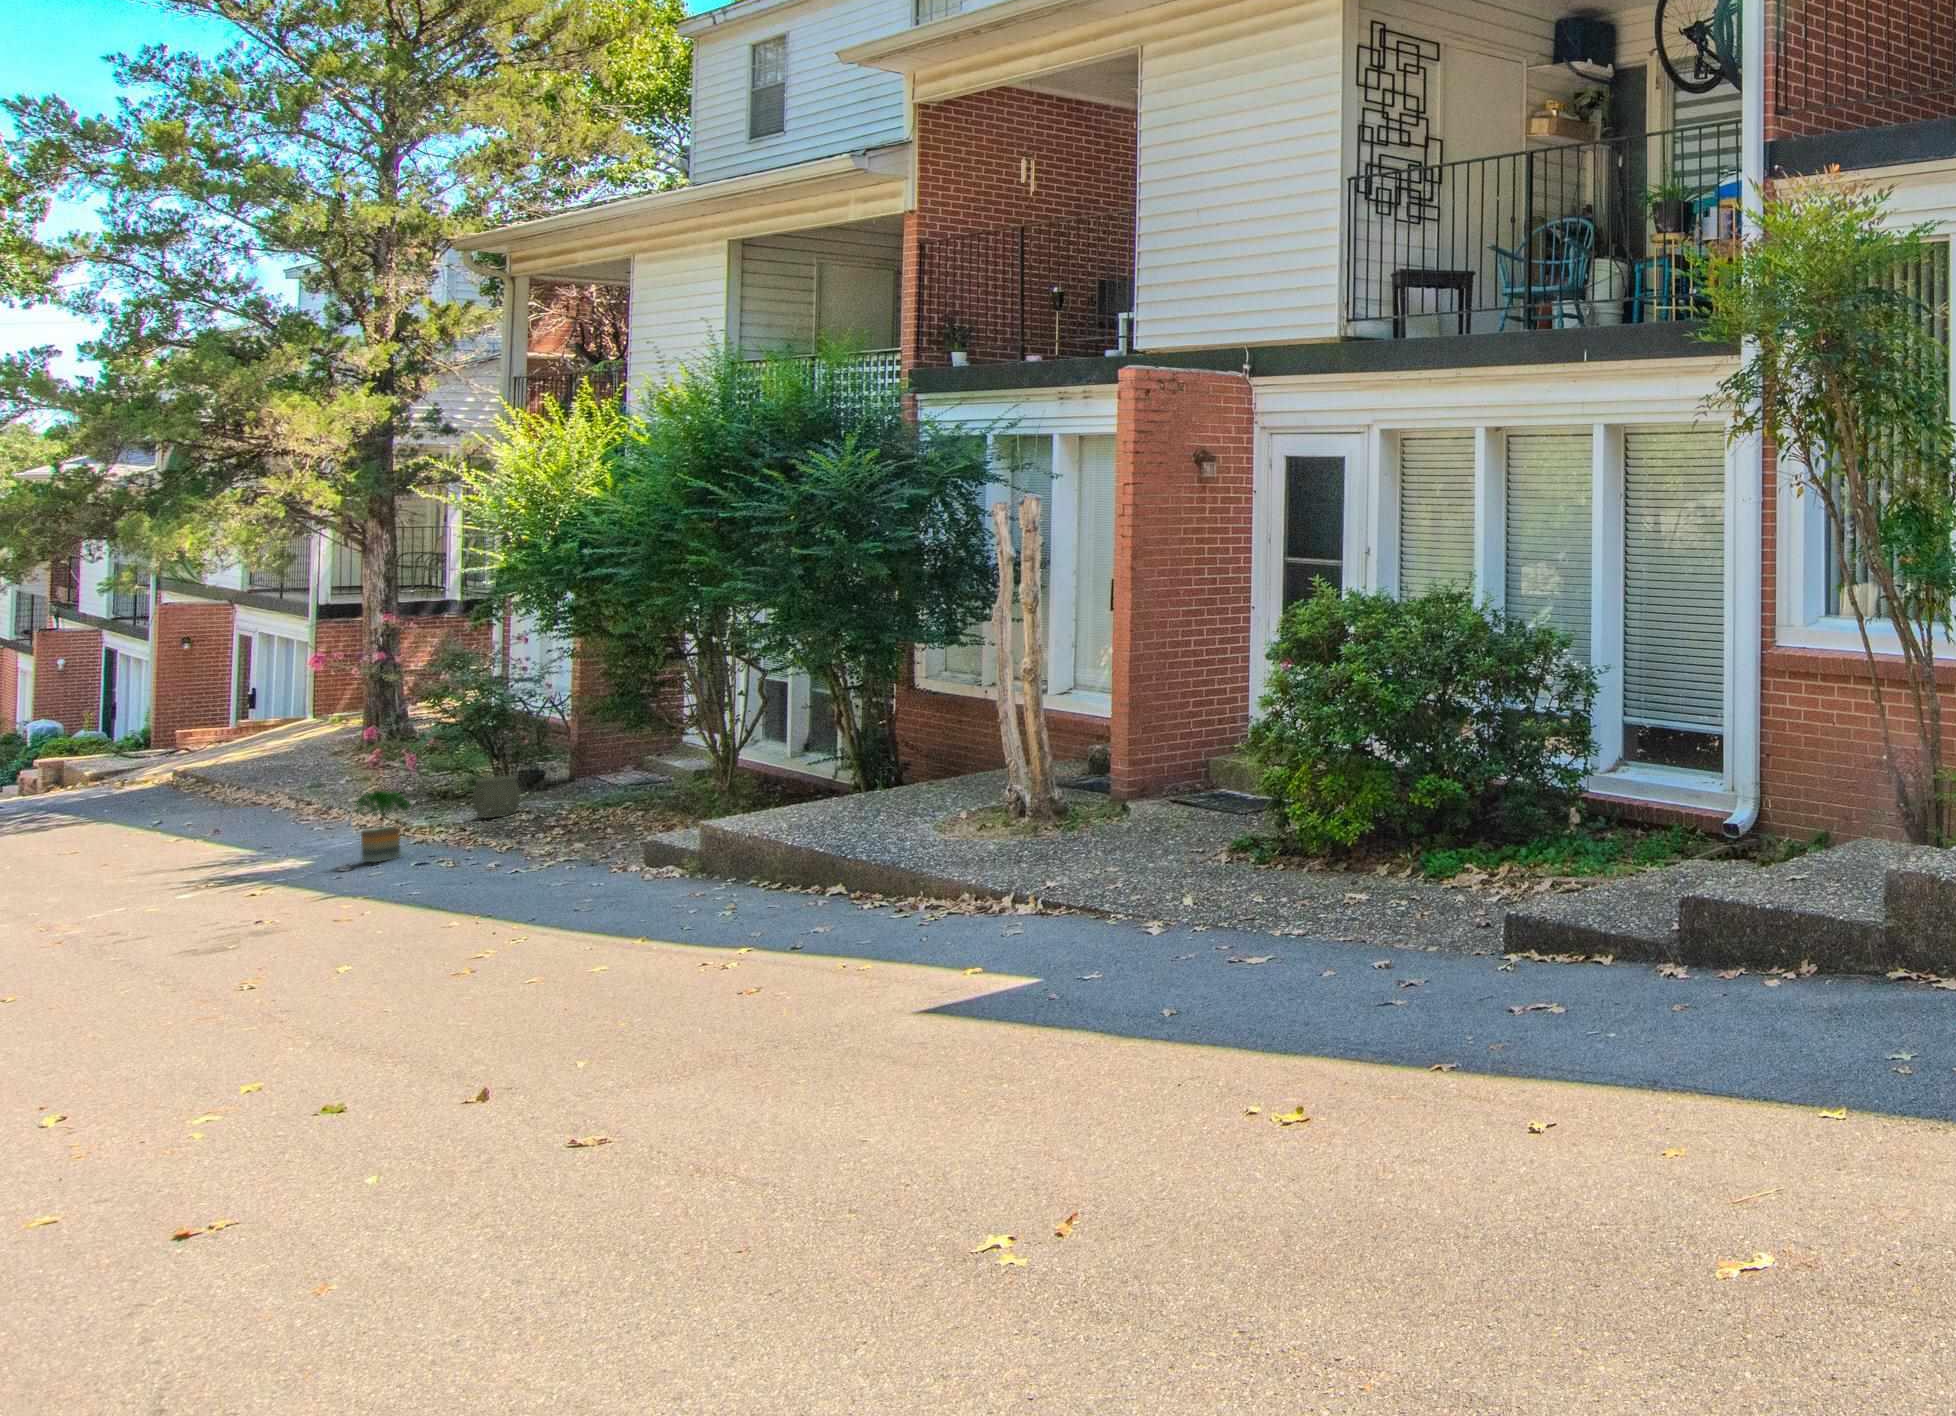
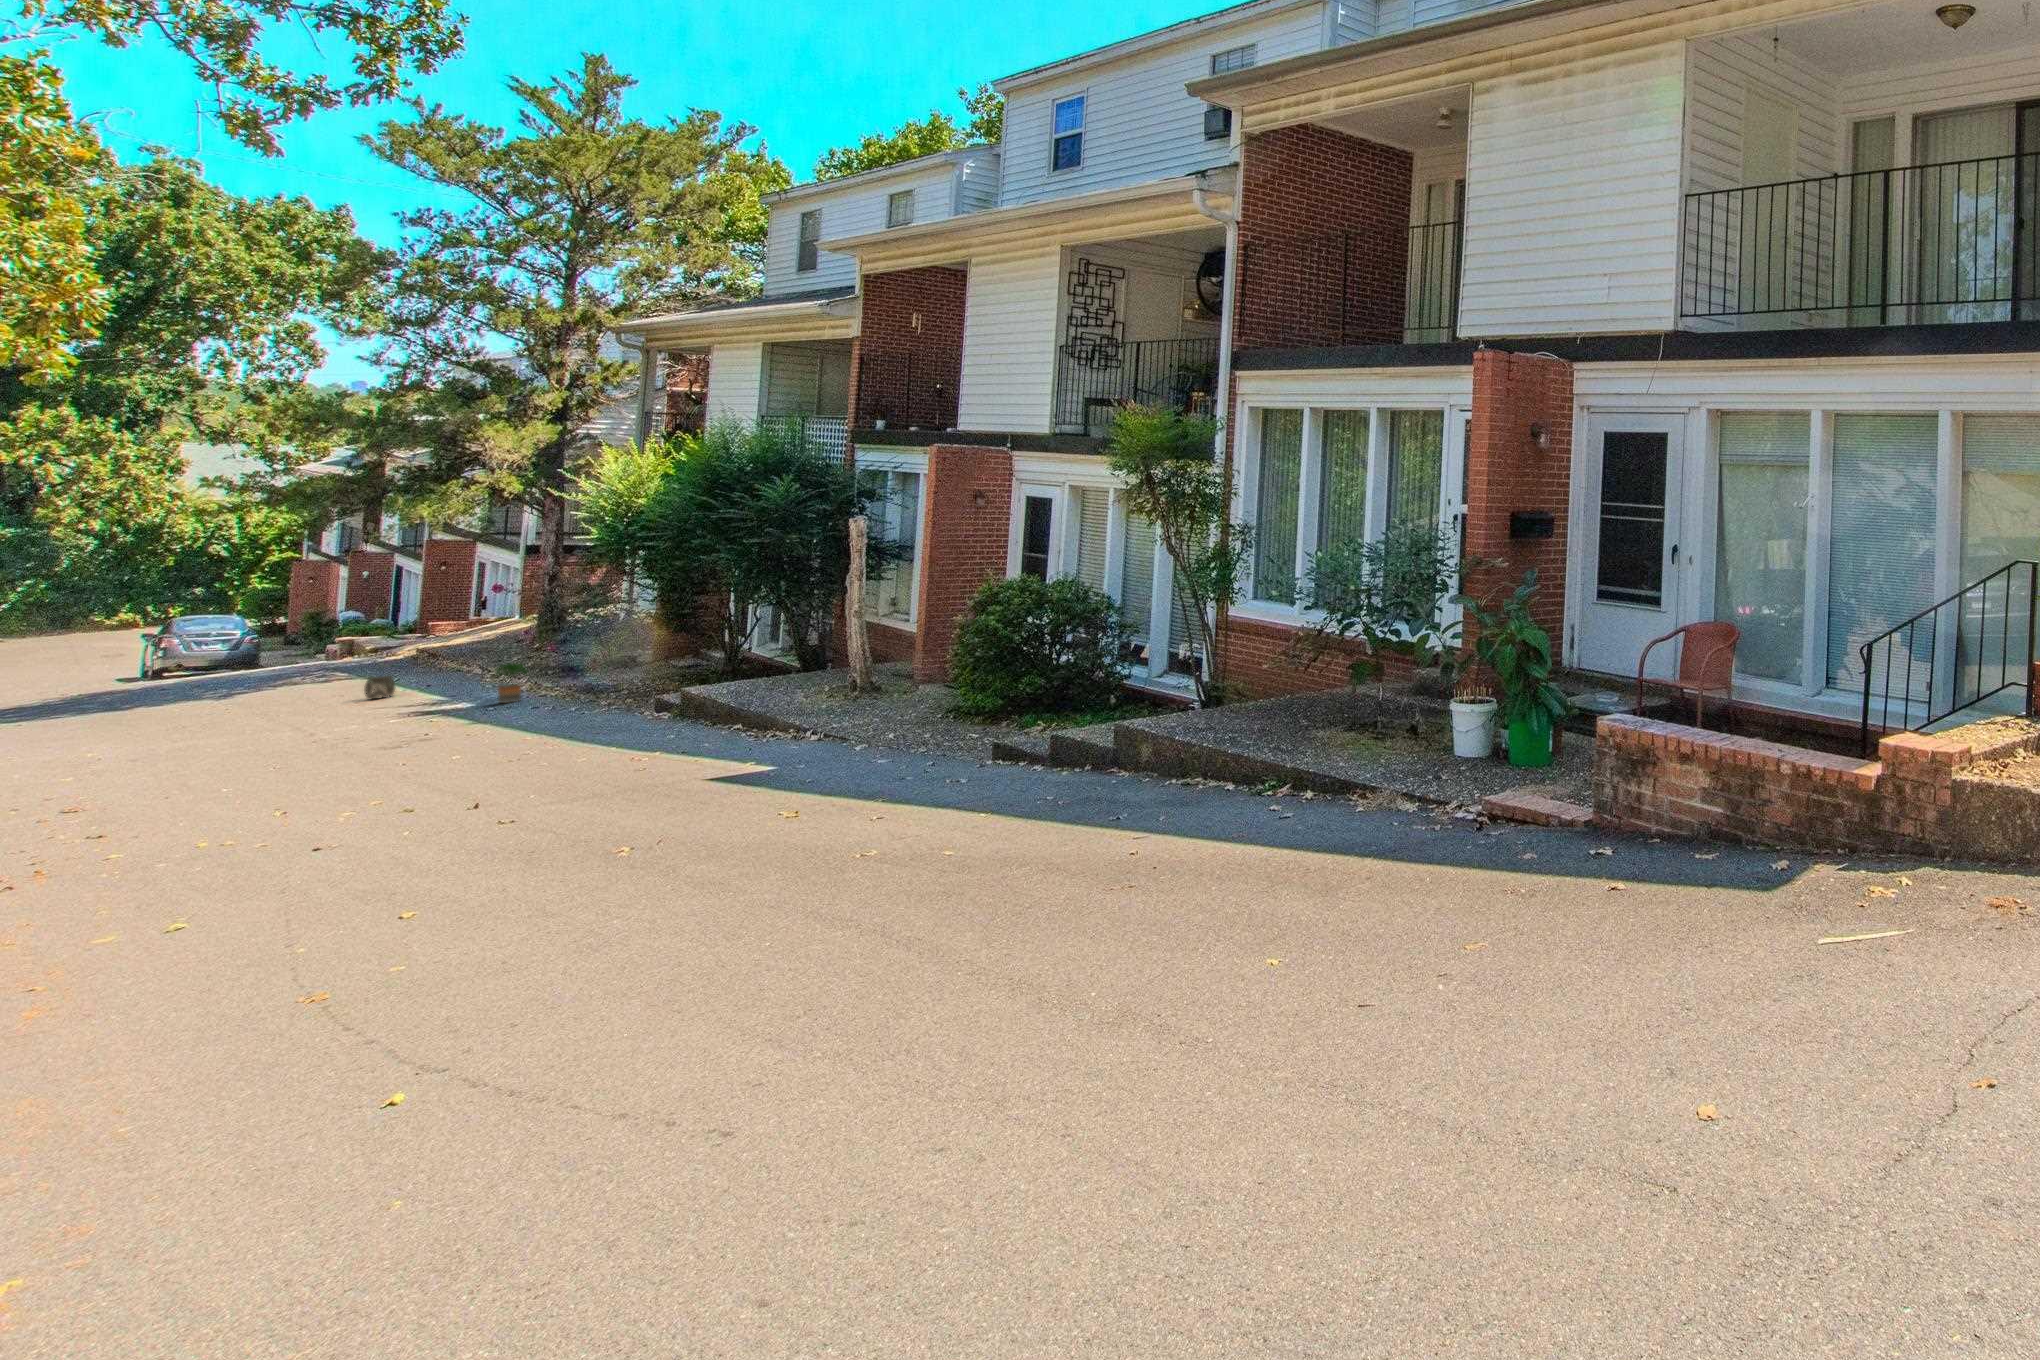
woven basket: present [473,776,520,818] -> present [364,676,396,700]

